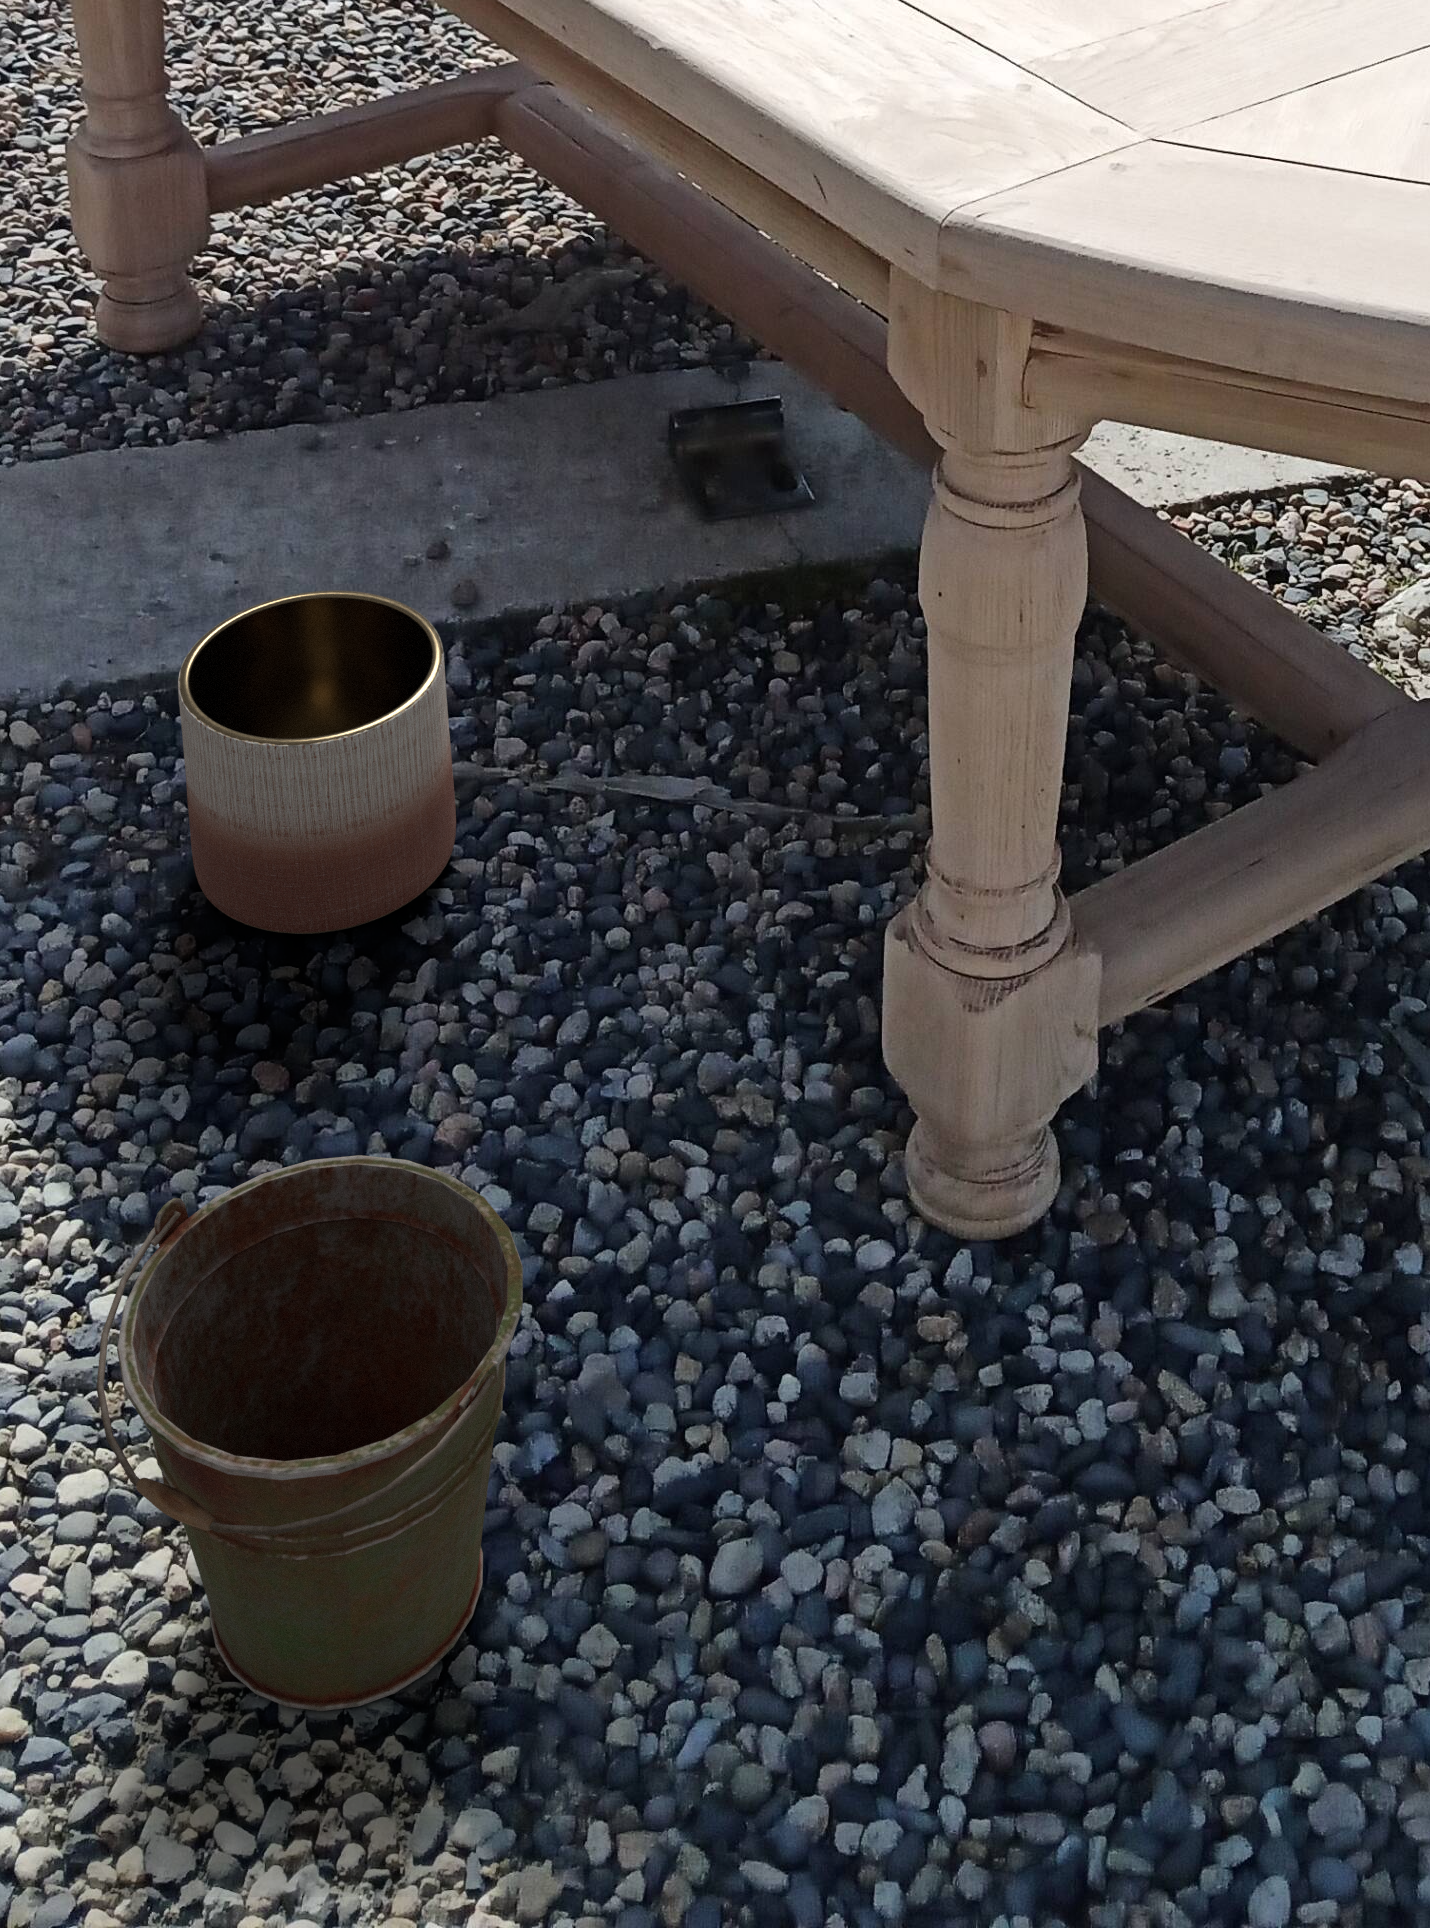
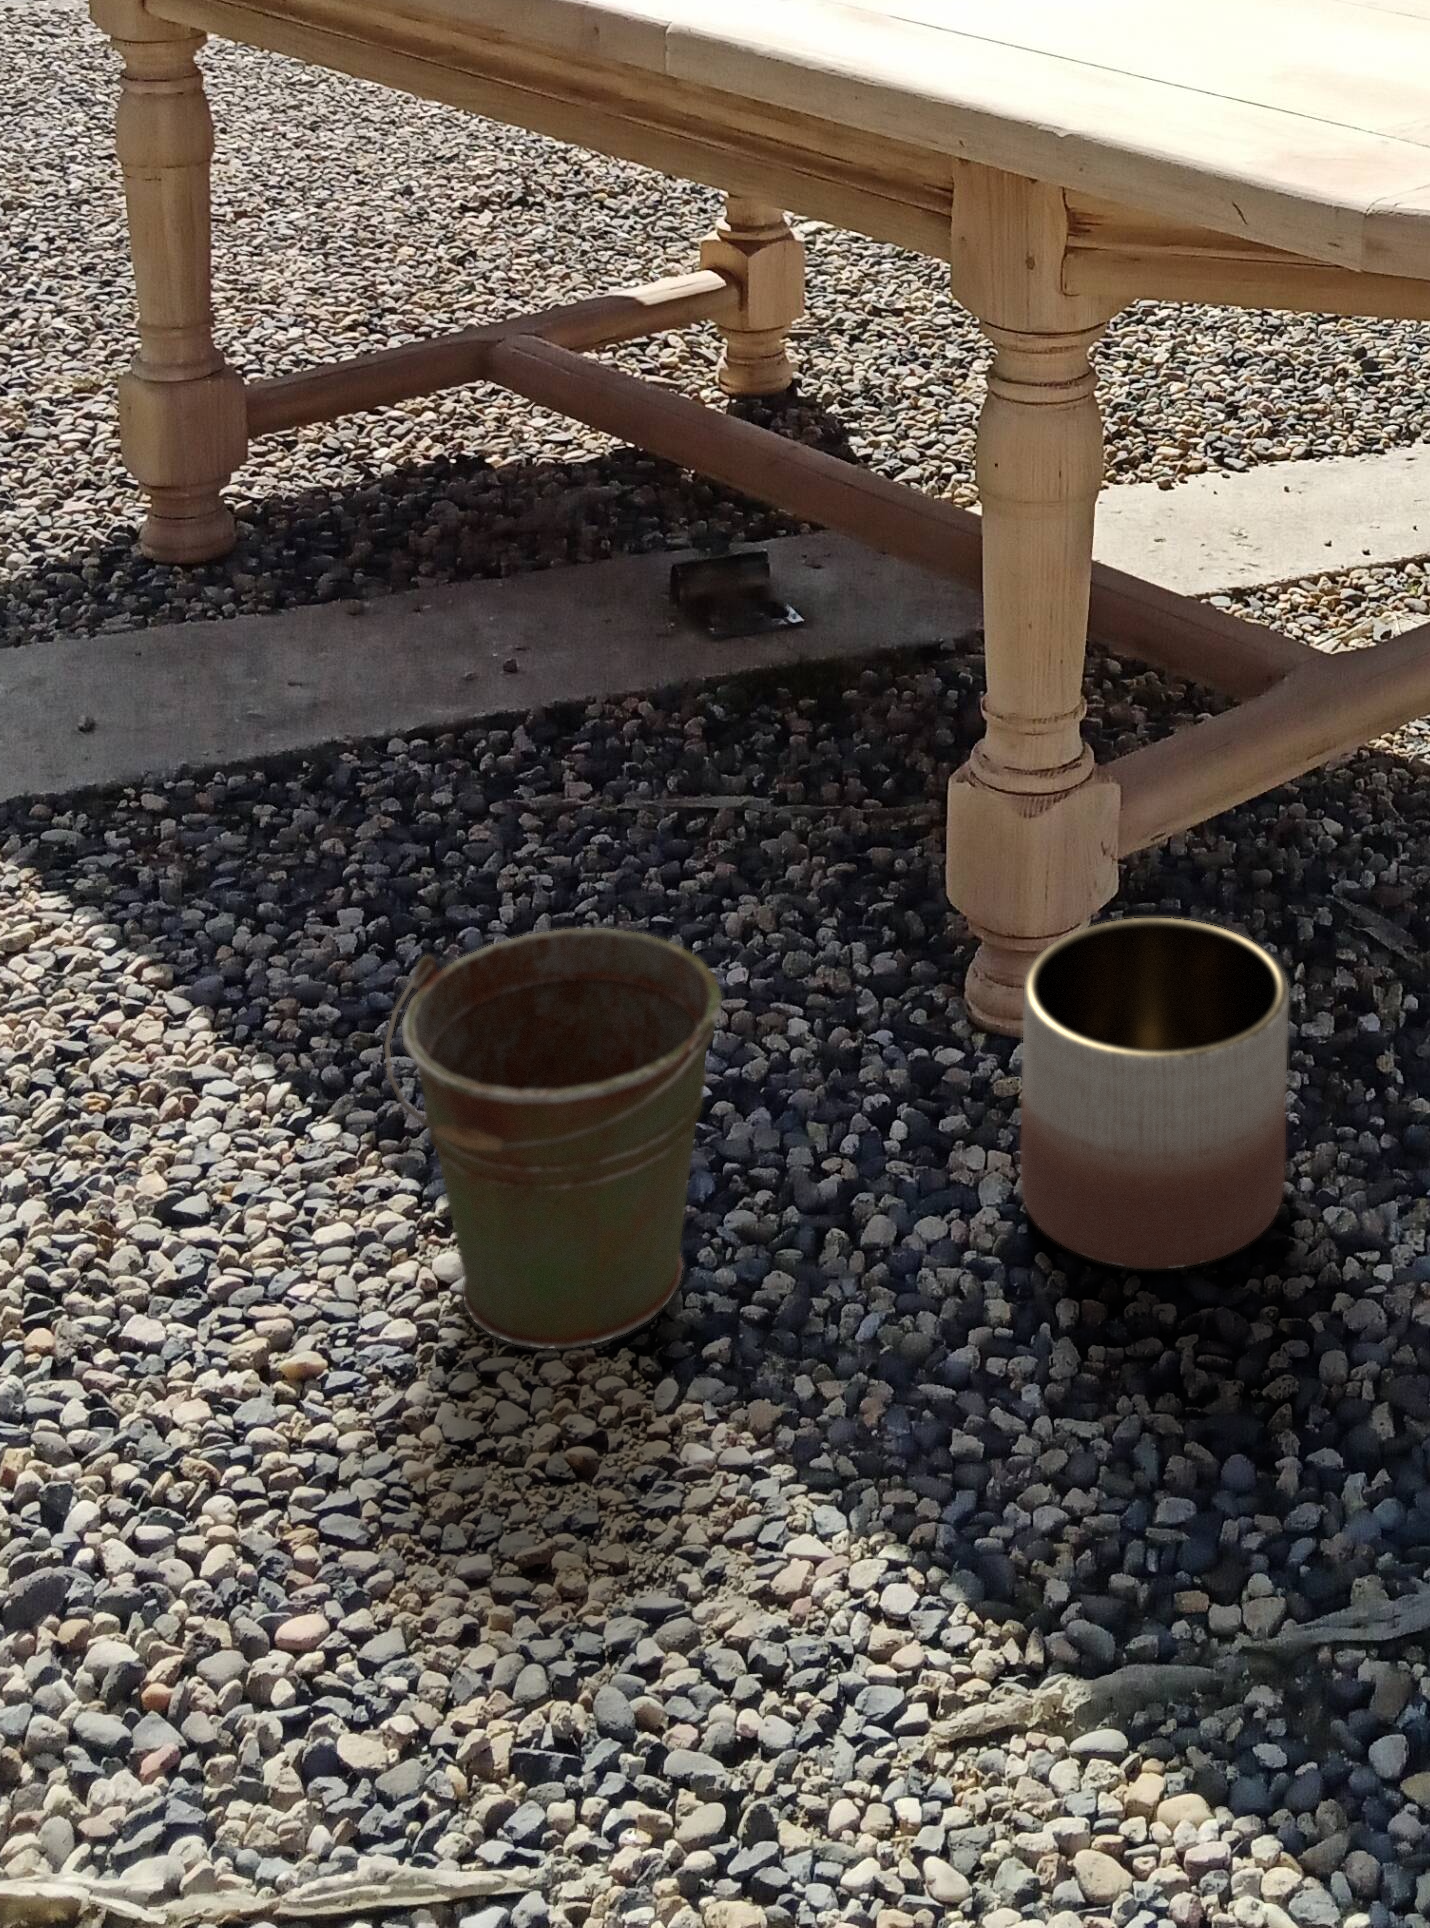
planter: present [178,591,456,934] -> present [1020,918,1289,1269]

